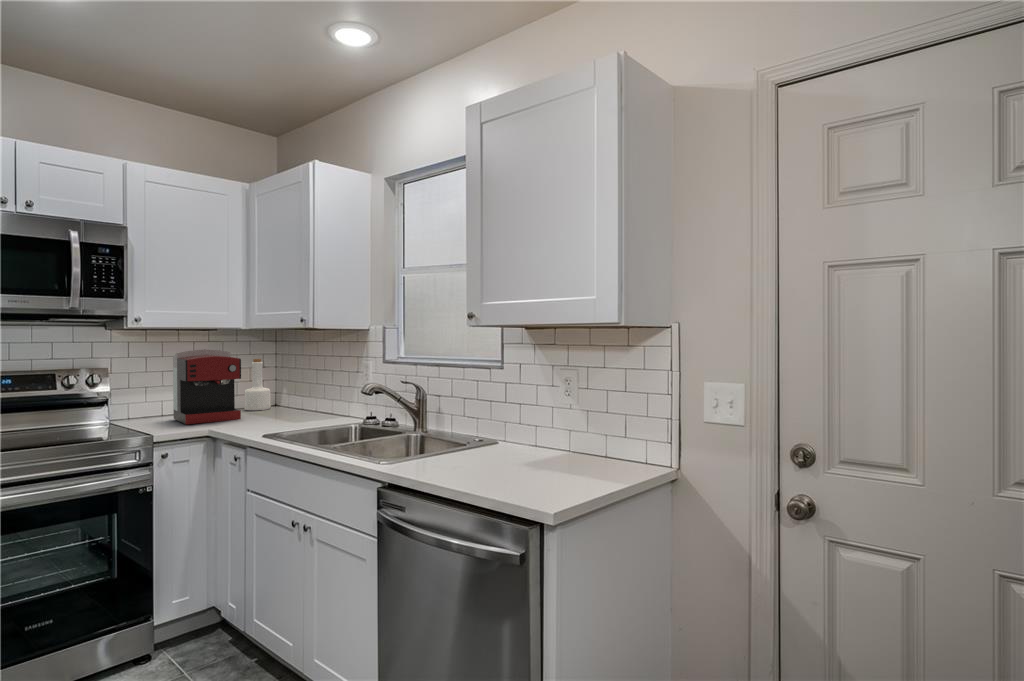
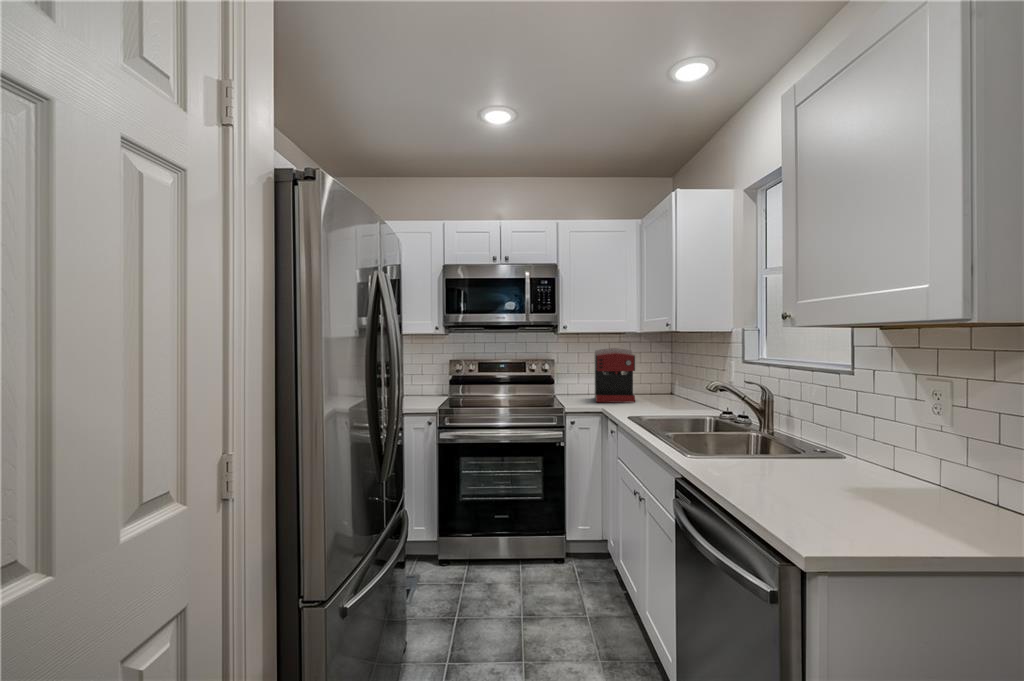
bottle: present [244,359,271,411] -> none [646,356,665,397]

